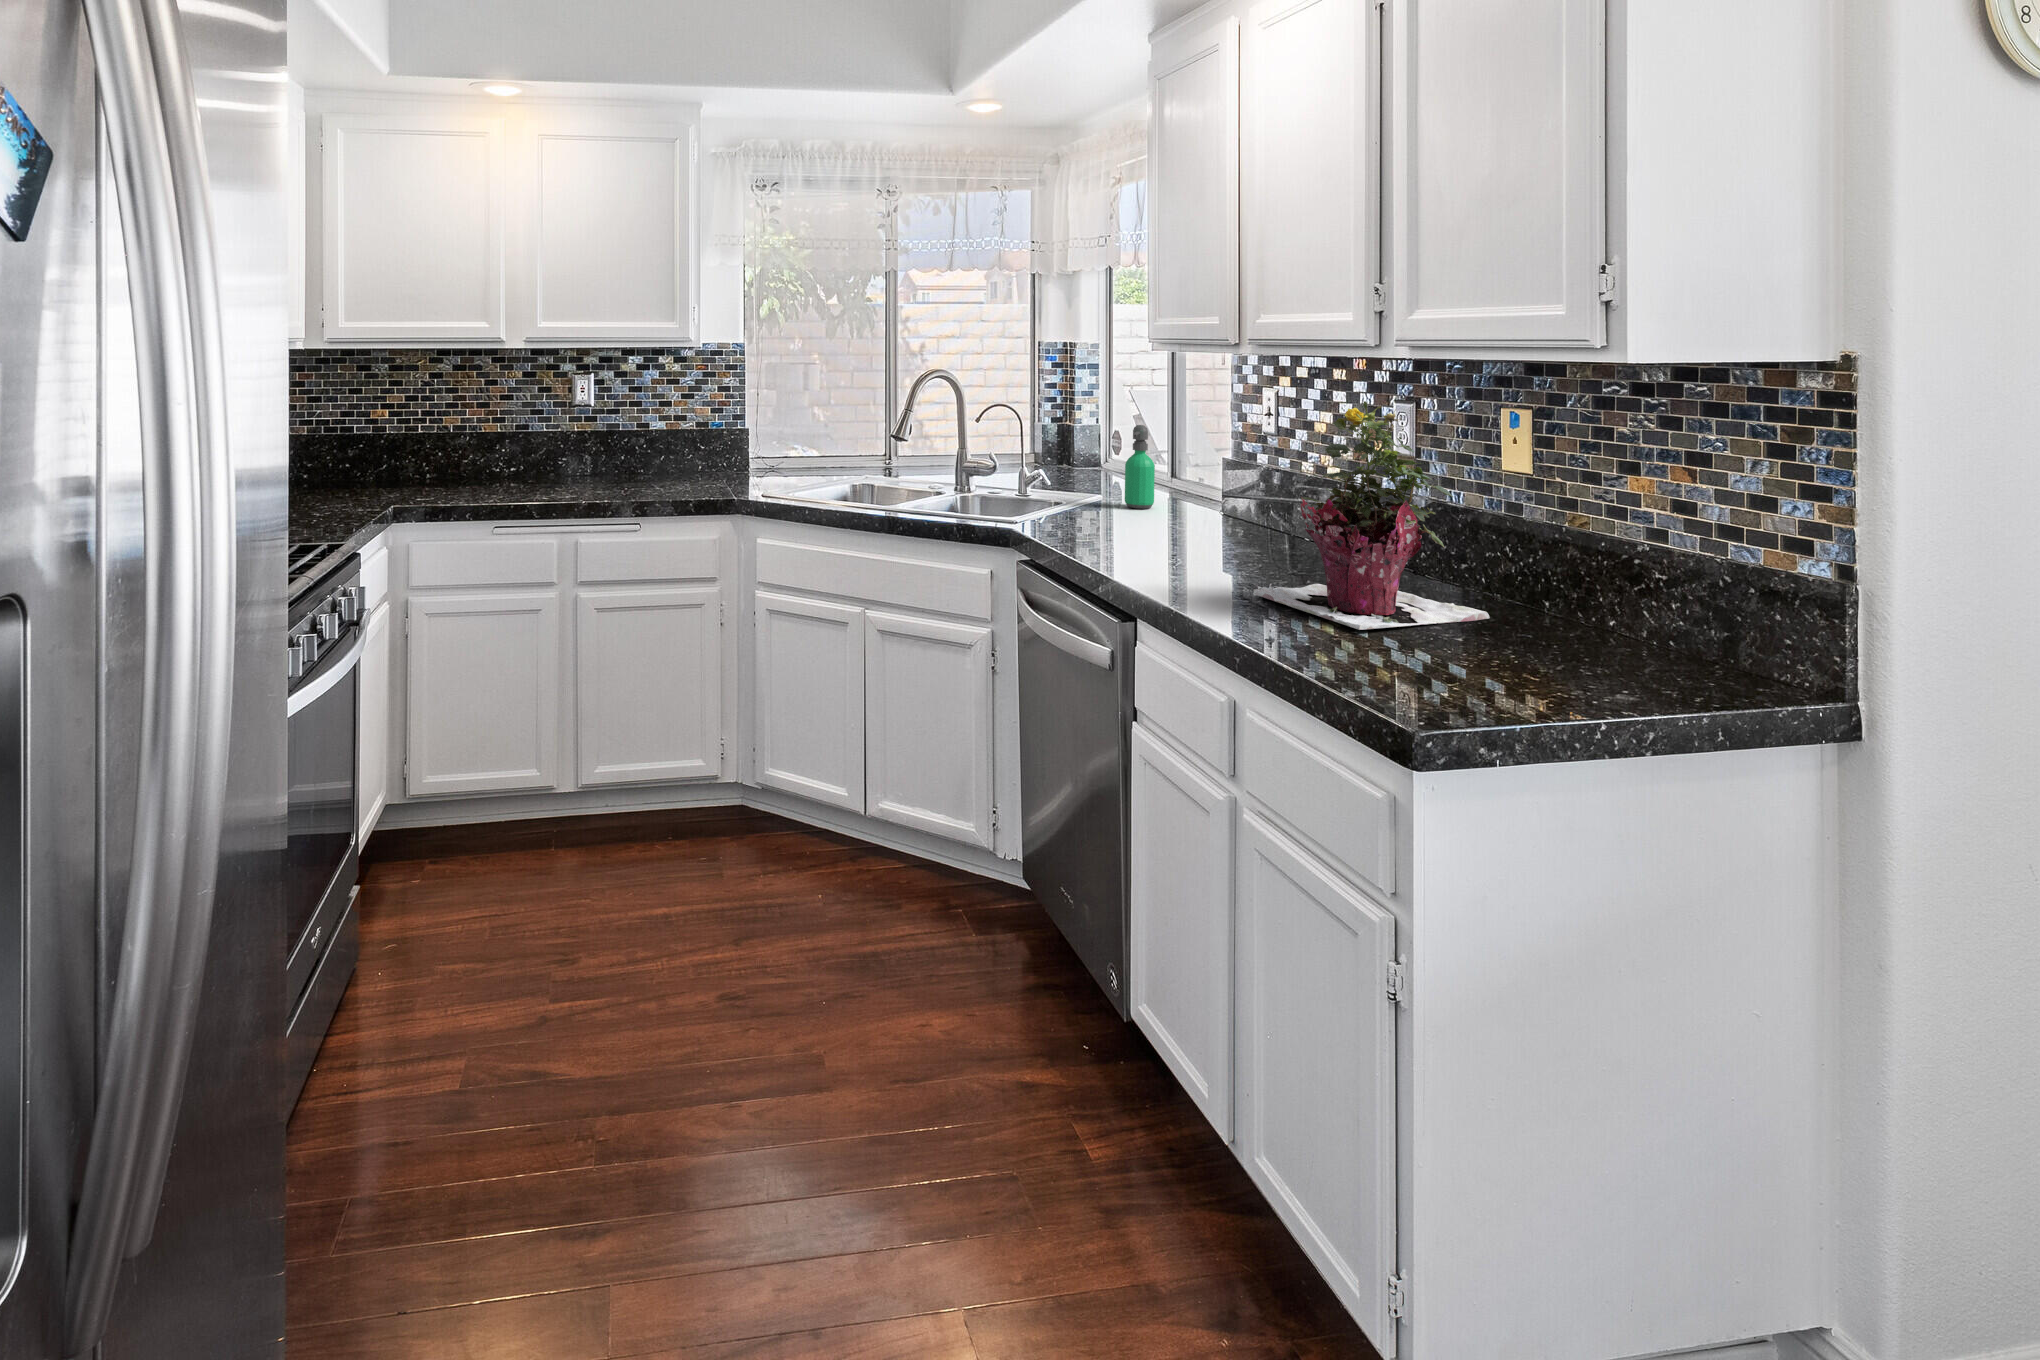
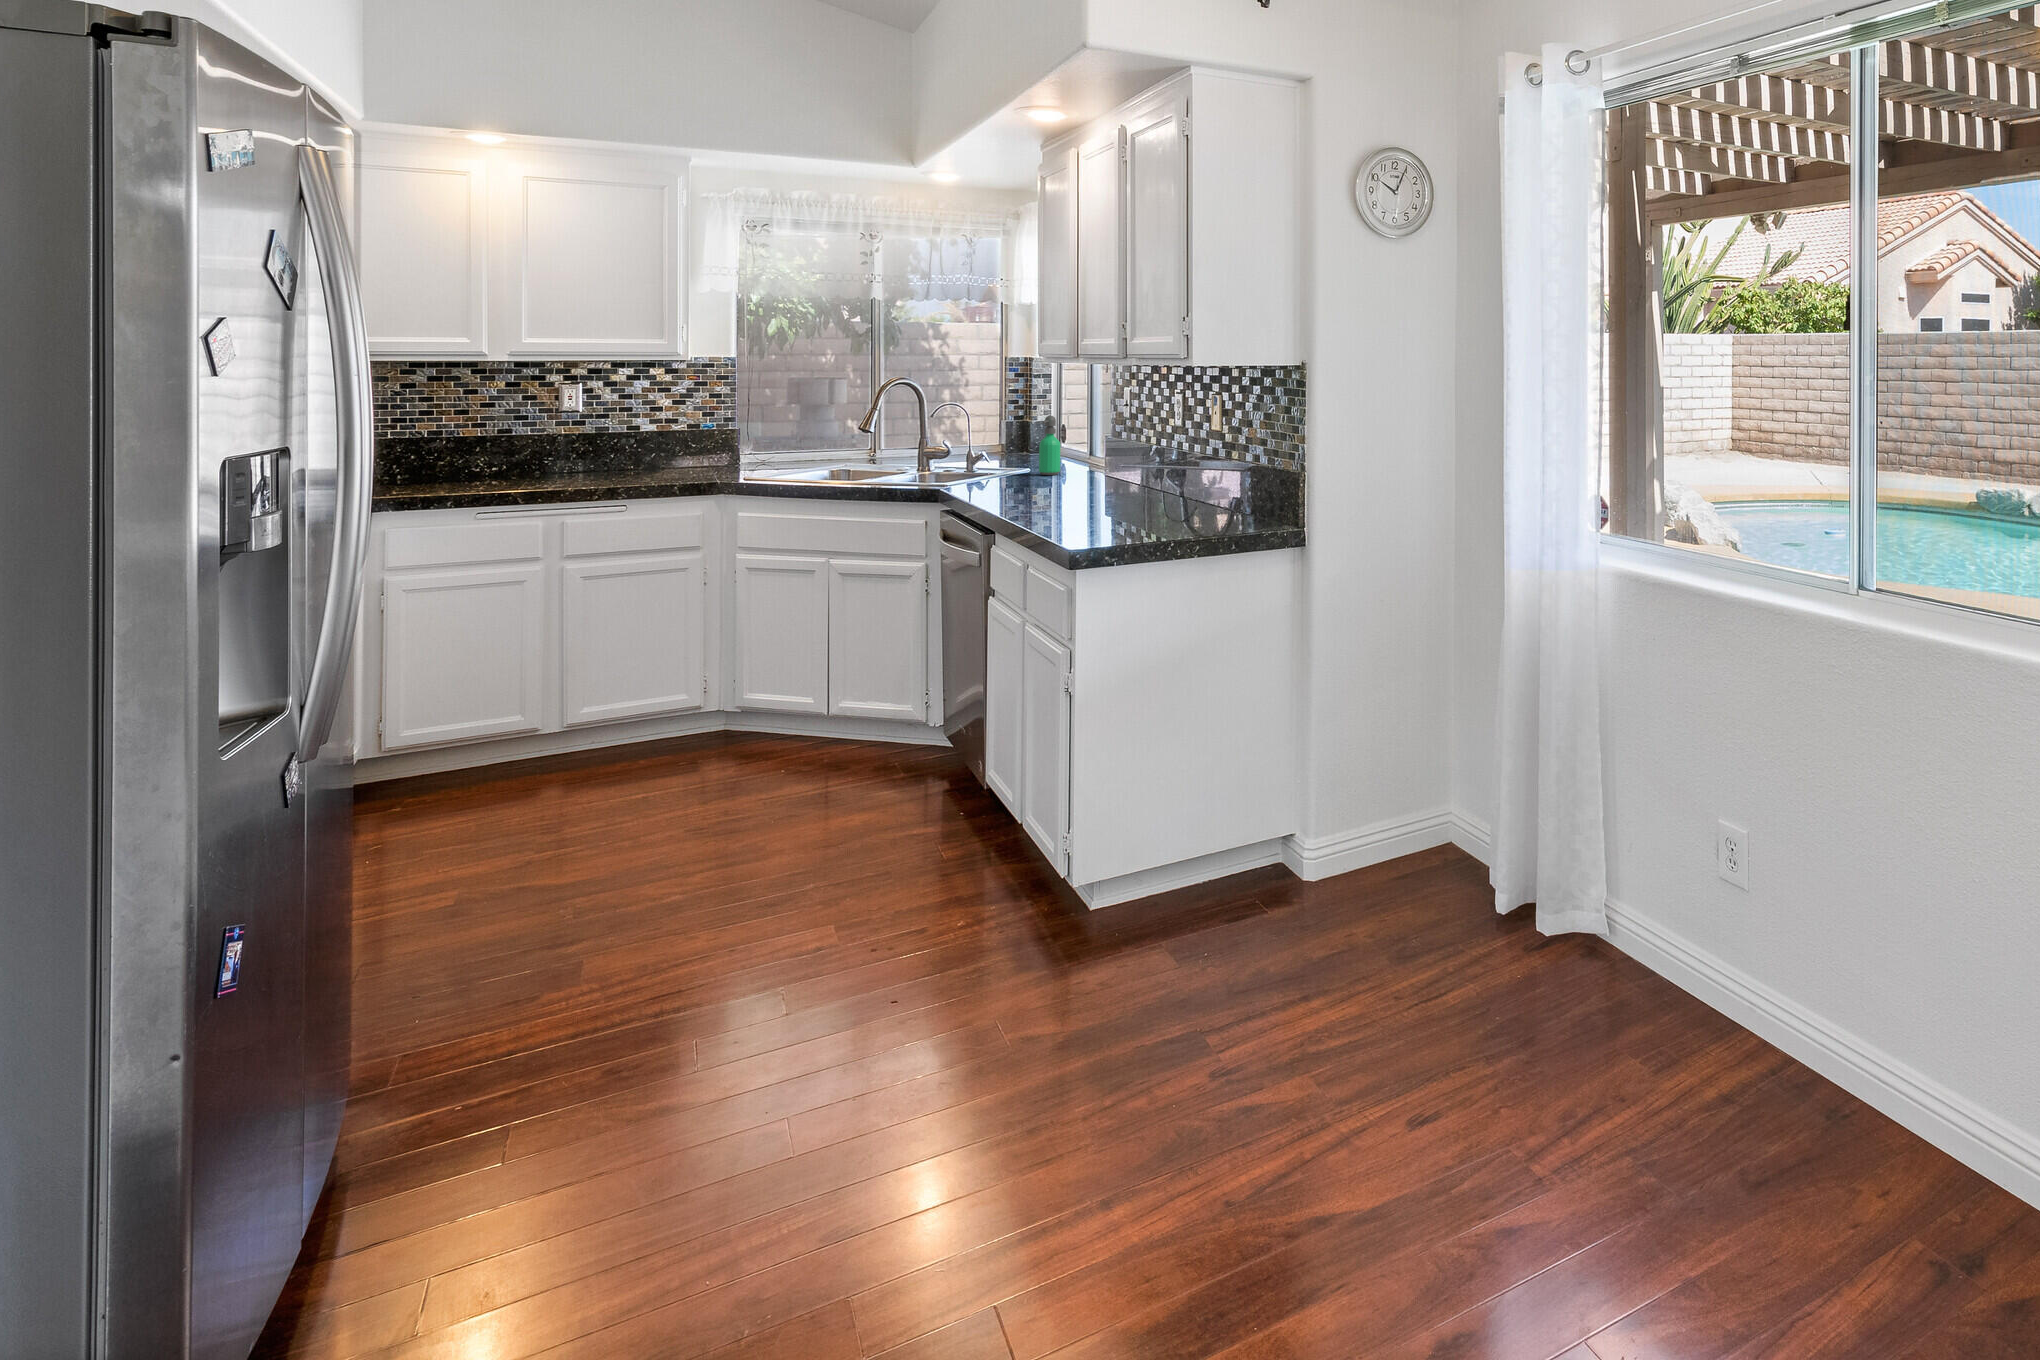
potted plant: present [1254,401,1490,630] -> none [1059,390,1179,516]

